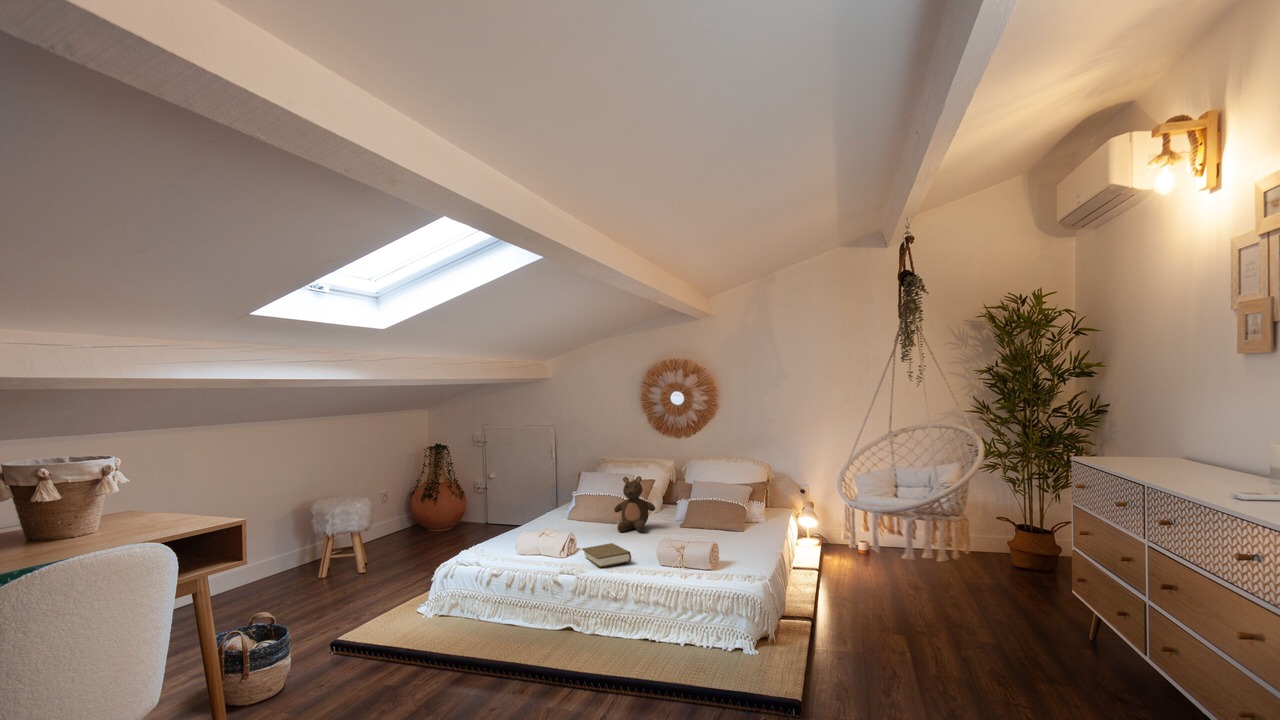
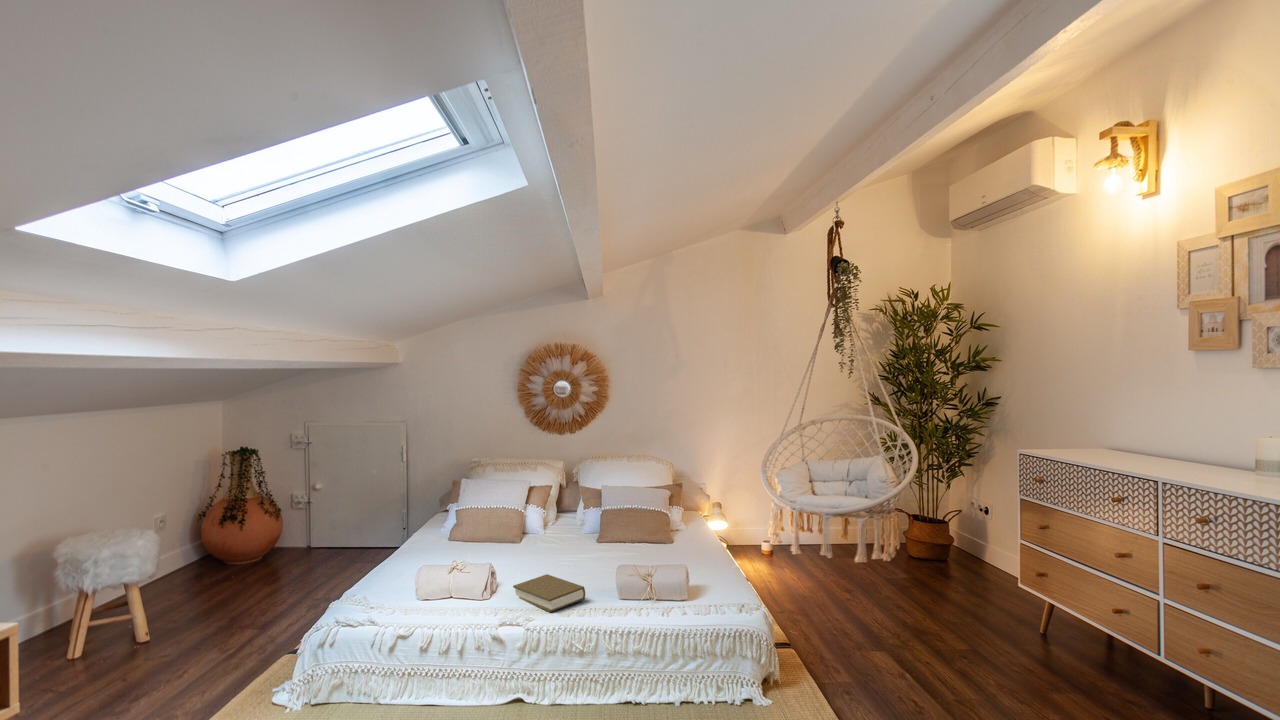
stuffed bear: present [614,476,655,532] -> none [521,485,573,555]

